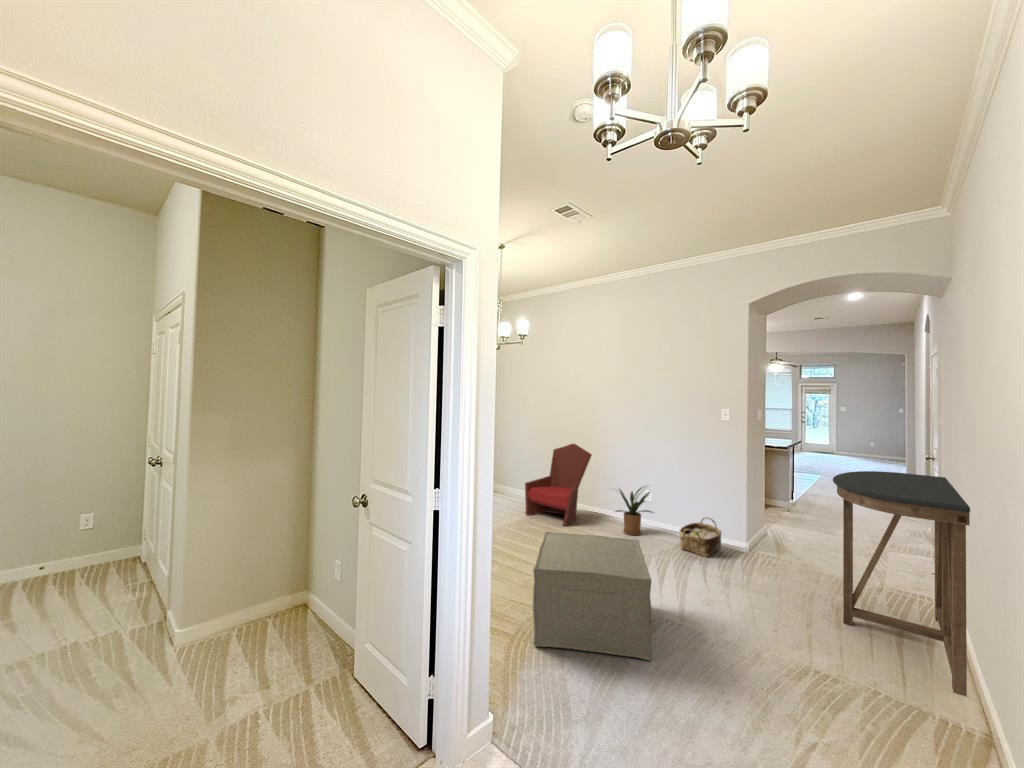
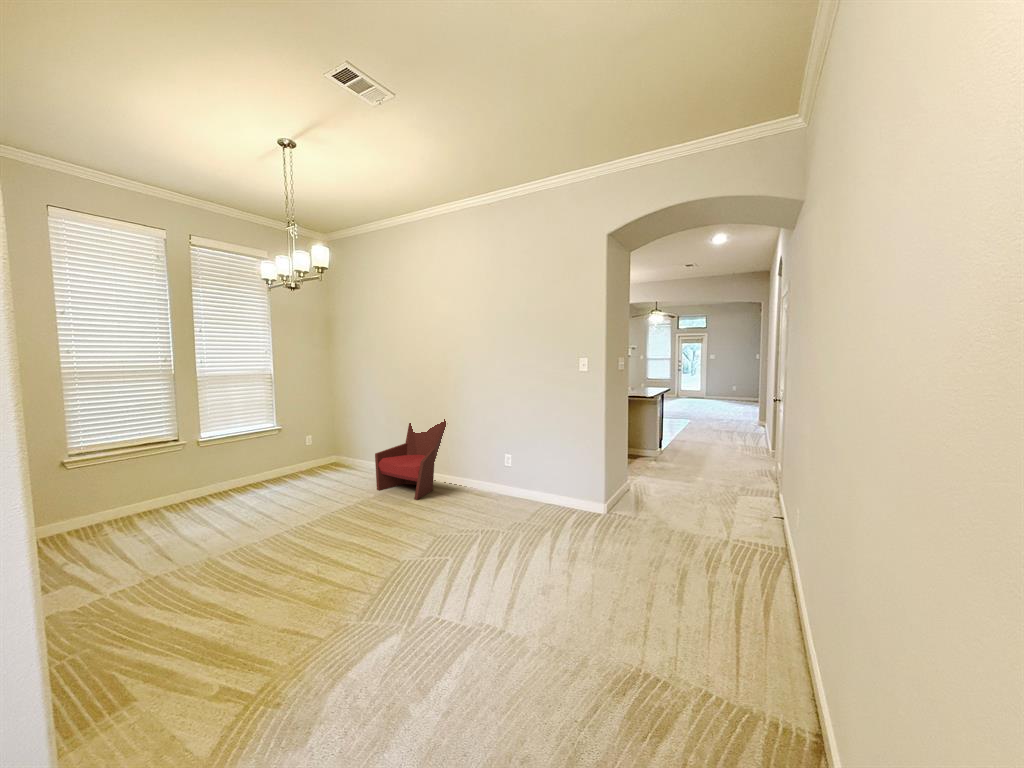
console table: present [833,471,970,697] -> none [674,420,811,679]
house plant: present [615,486,653,535] -> none [463,447,513,503]
woven basket: present [679,517,721,557] -> none [534,478,578,522]
ottoman: present [533,532,652,661] -> none [275,524,462,698]

